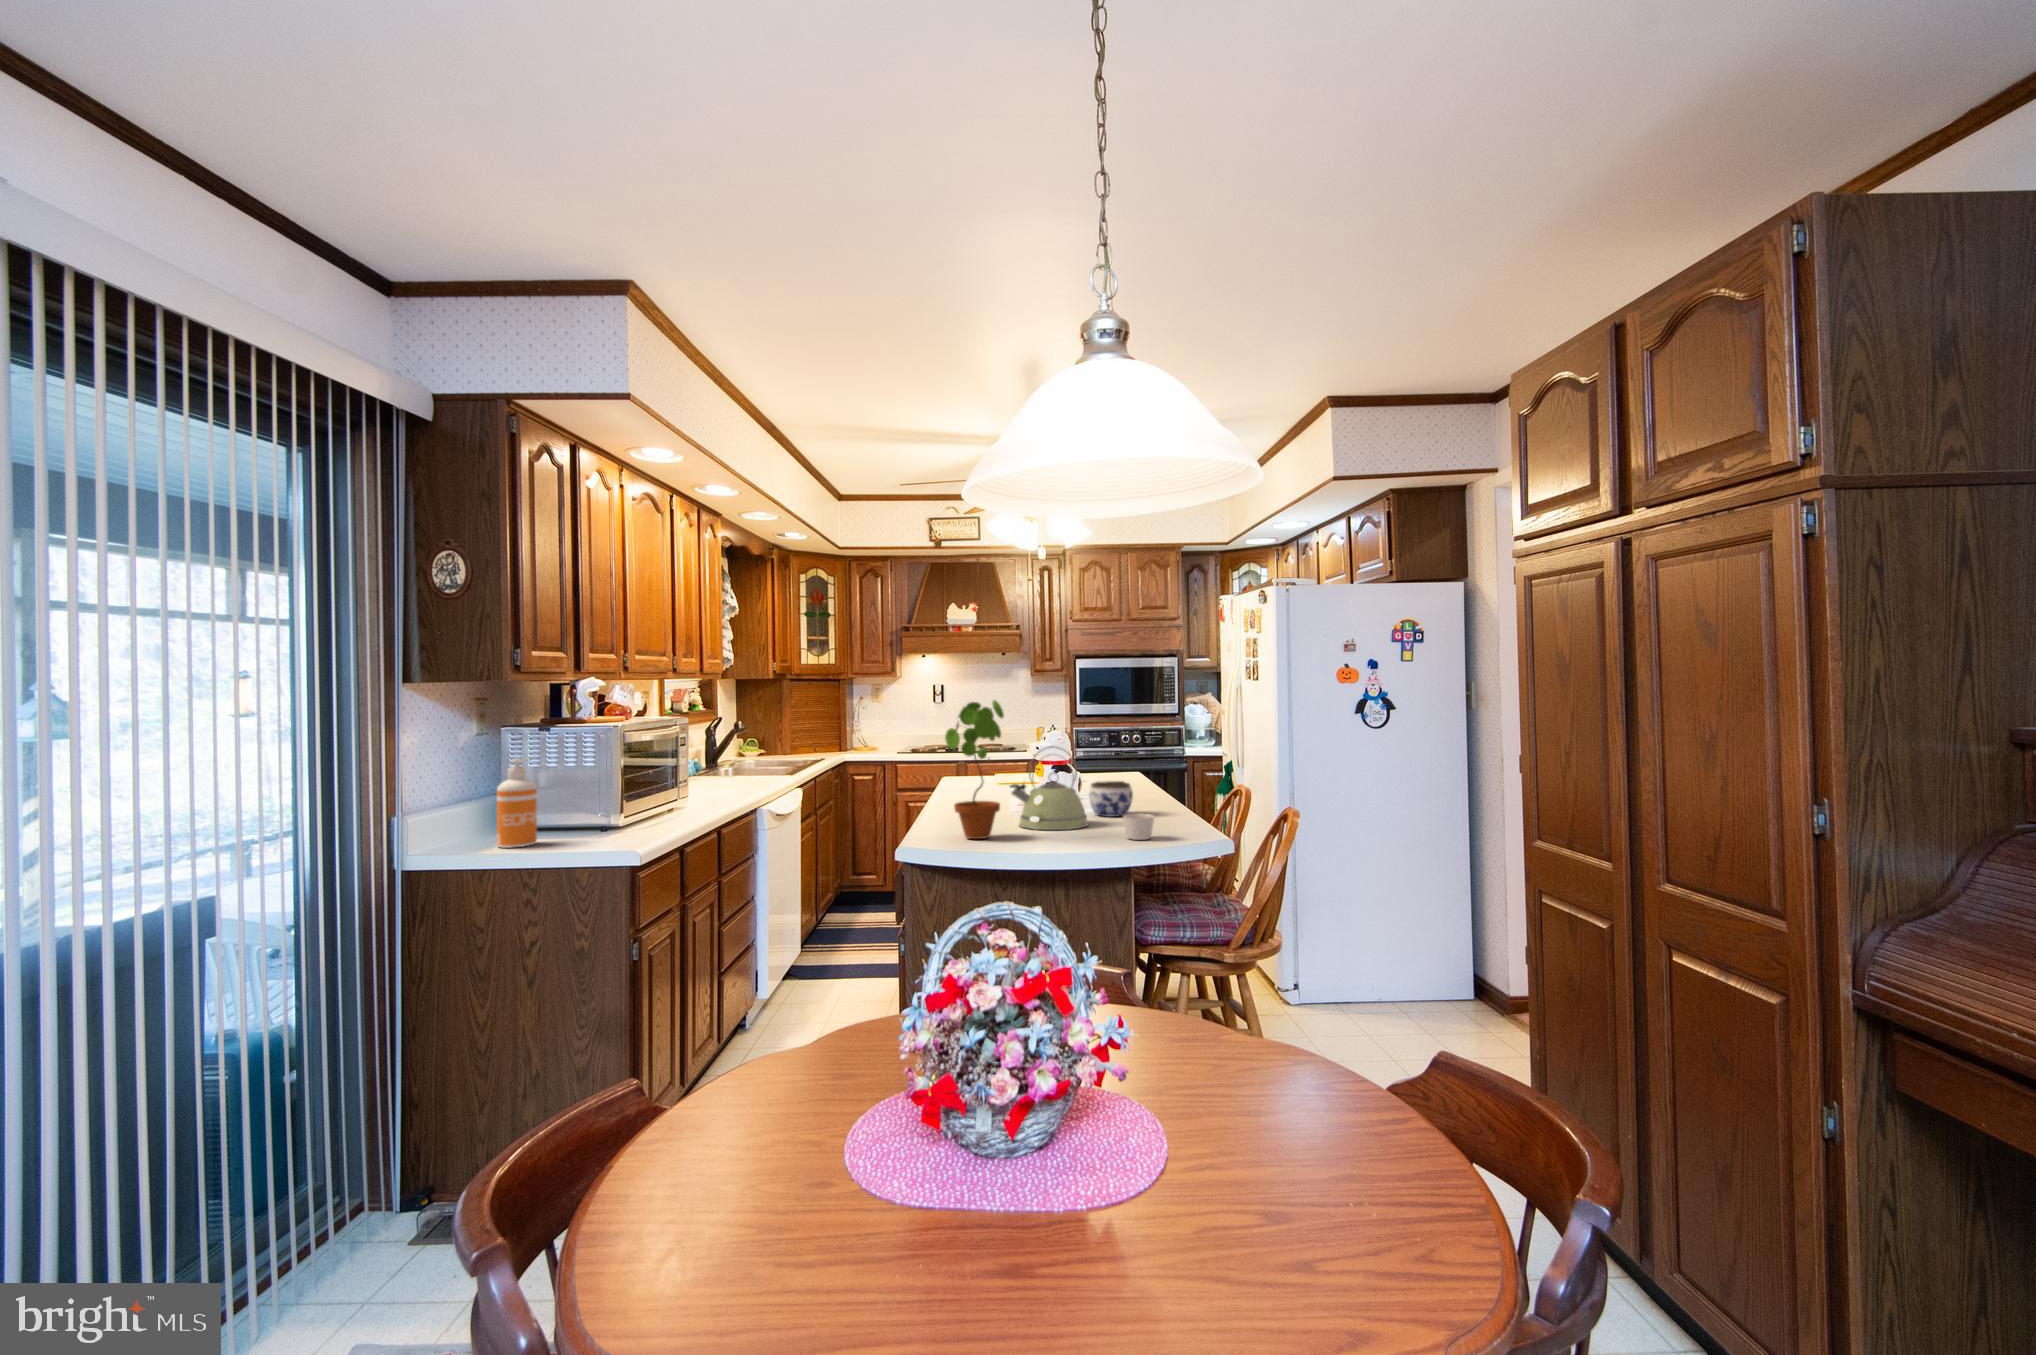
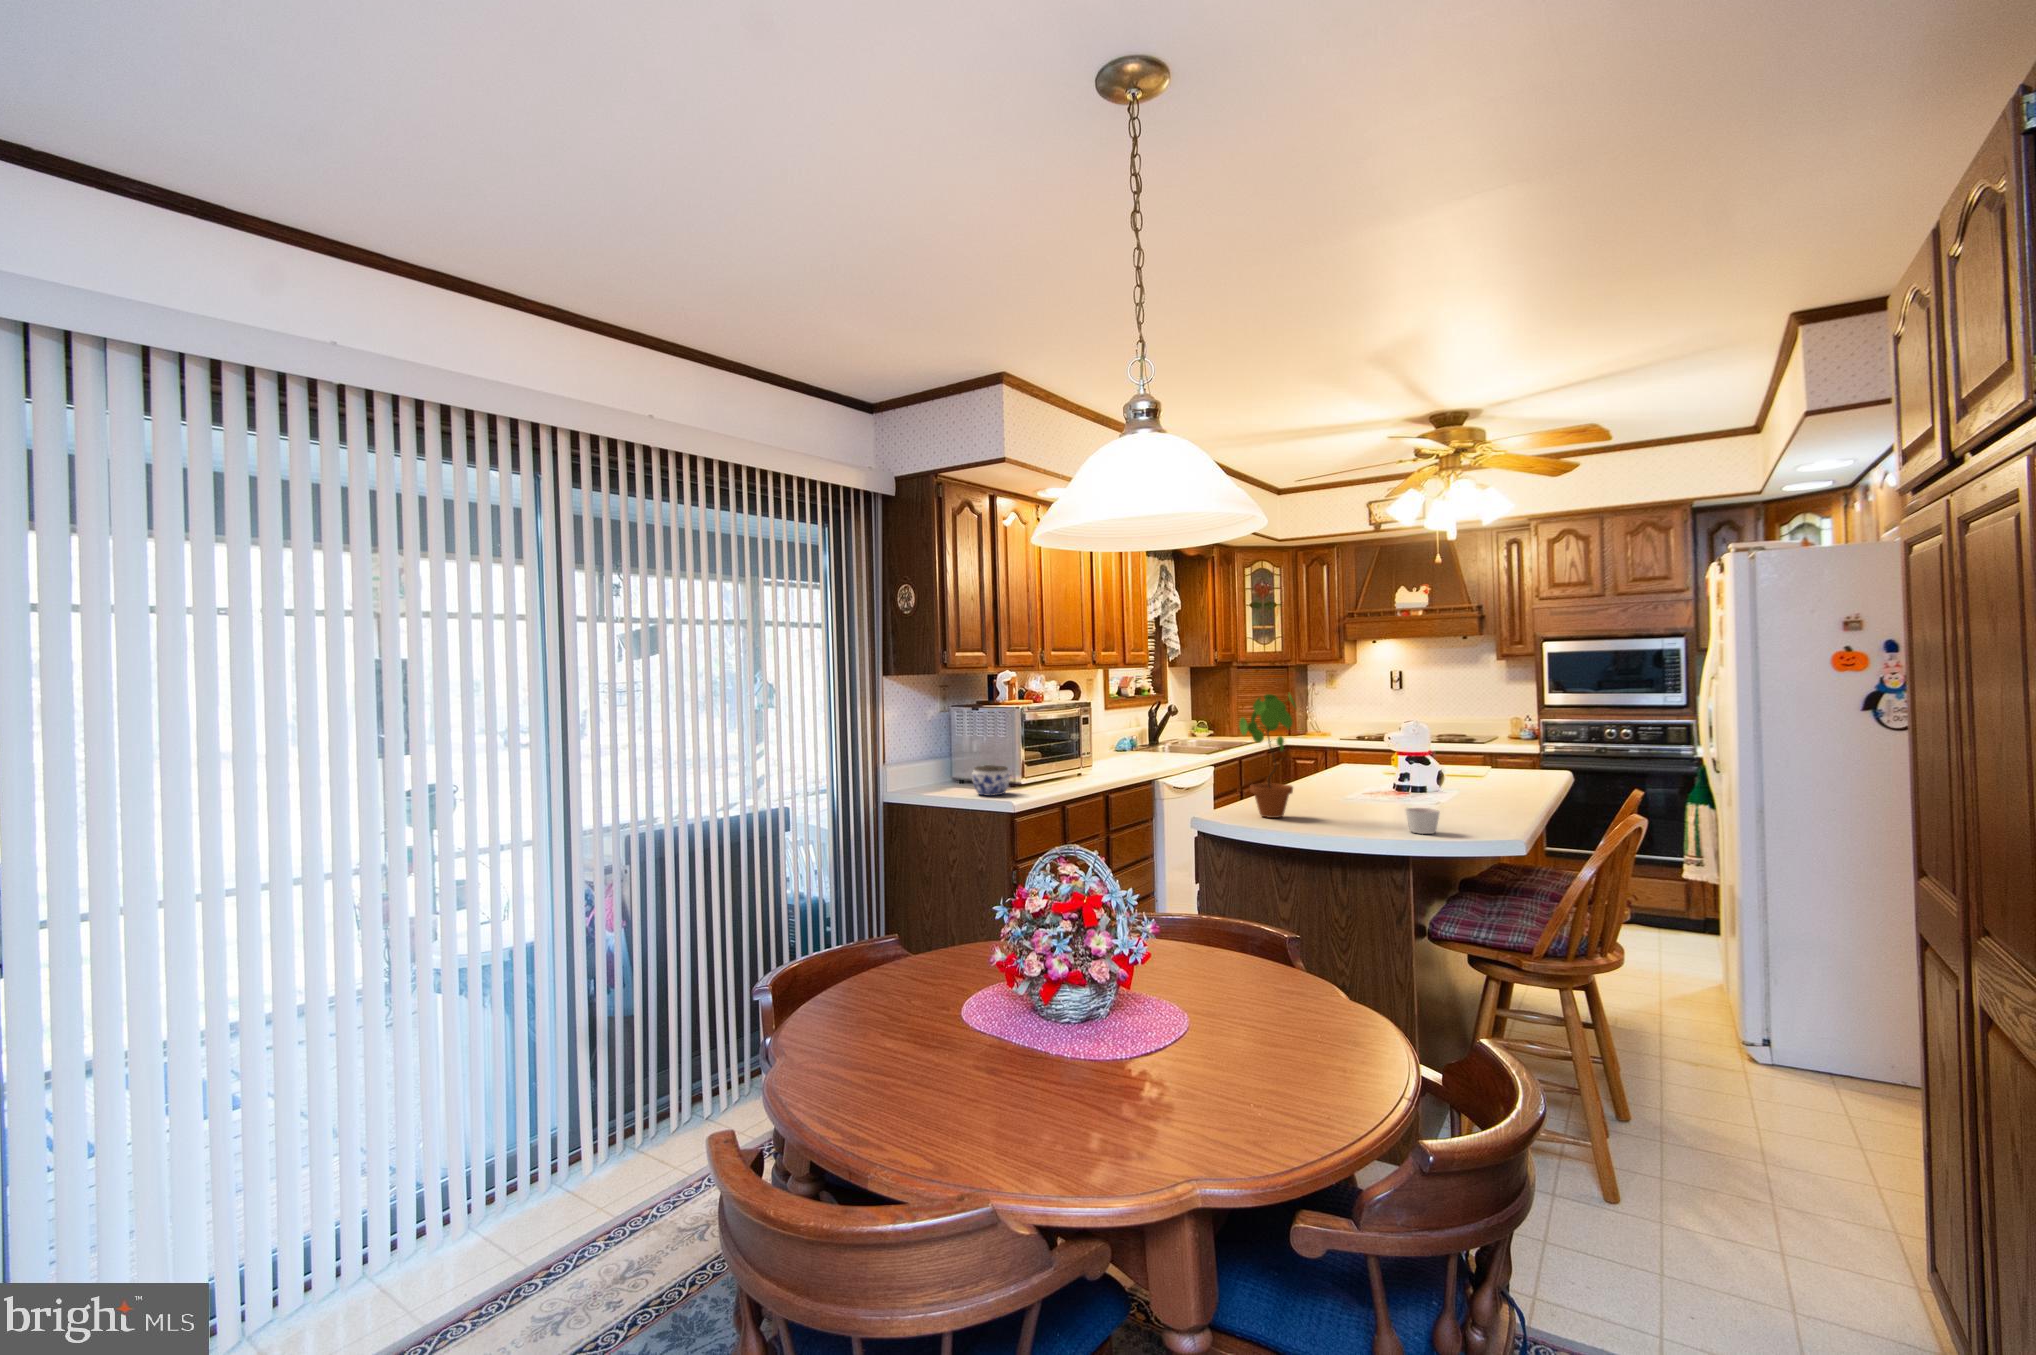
kettle: present [1010,746,1088,830] -> none [1321,738,1402,819]
soap dispenser: present [497,759,537,848] -> none [943,729,968,791]
jar: present [1089,781,1133,817] -> present [972,765,1010,796]

